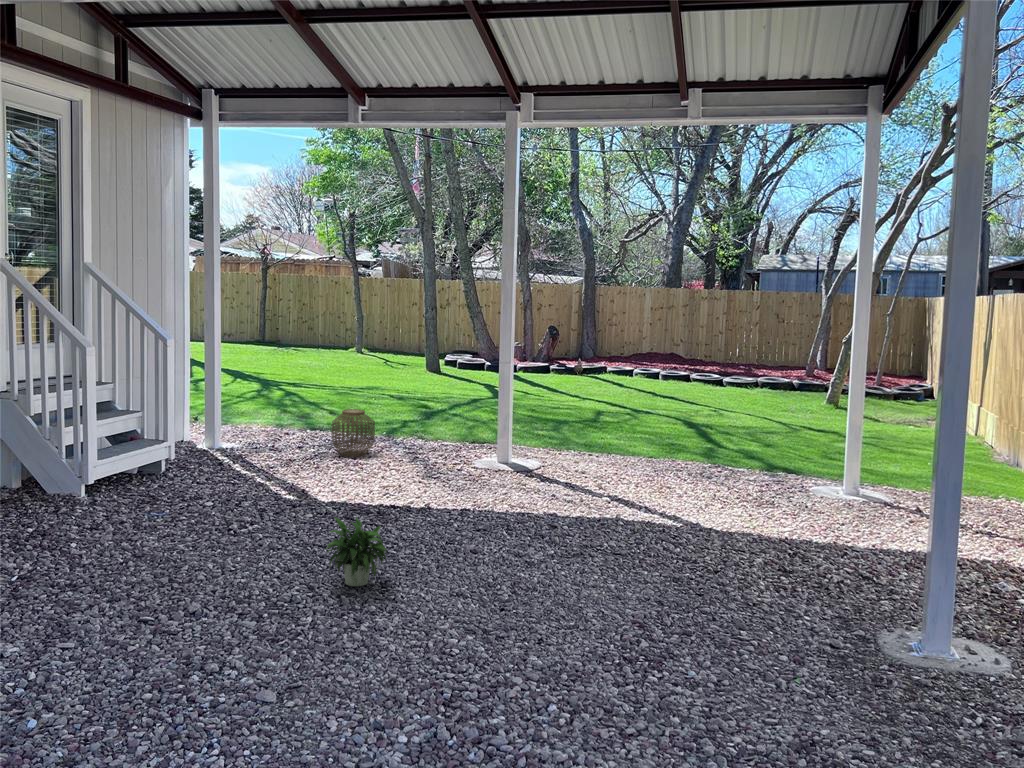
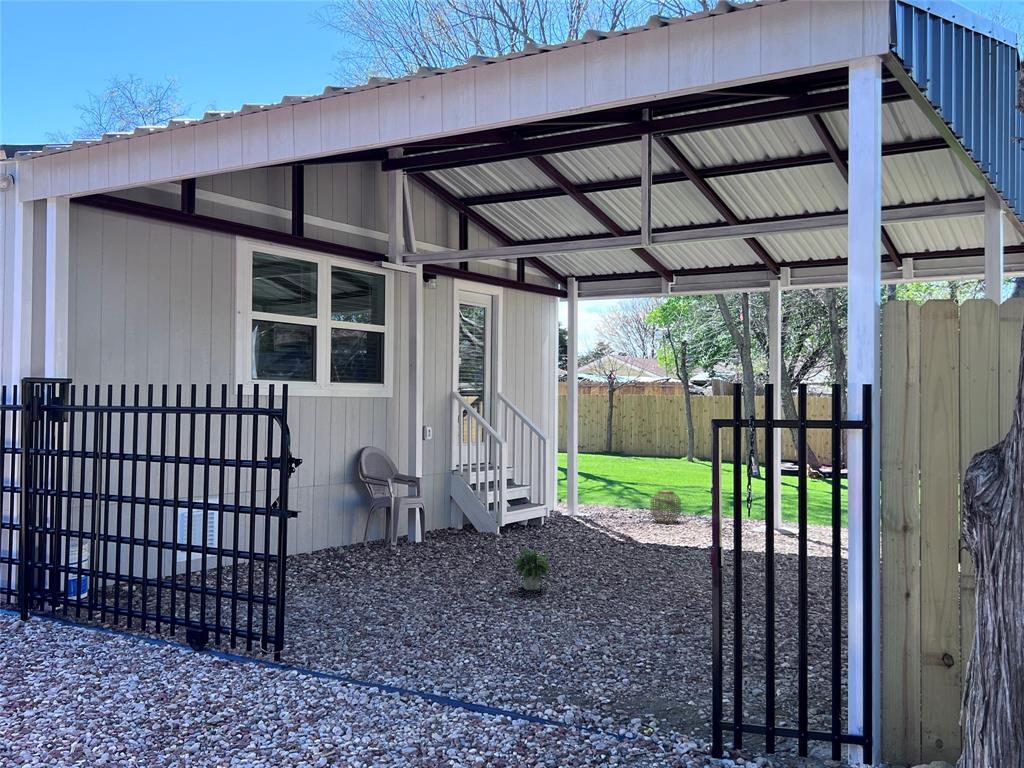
potted plant: present [326,517,387,586] -> present [513,548,550,590]

